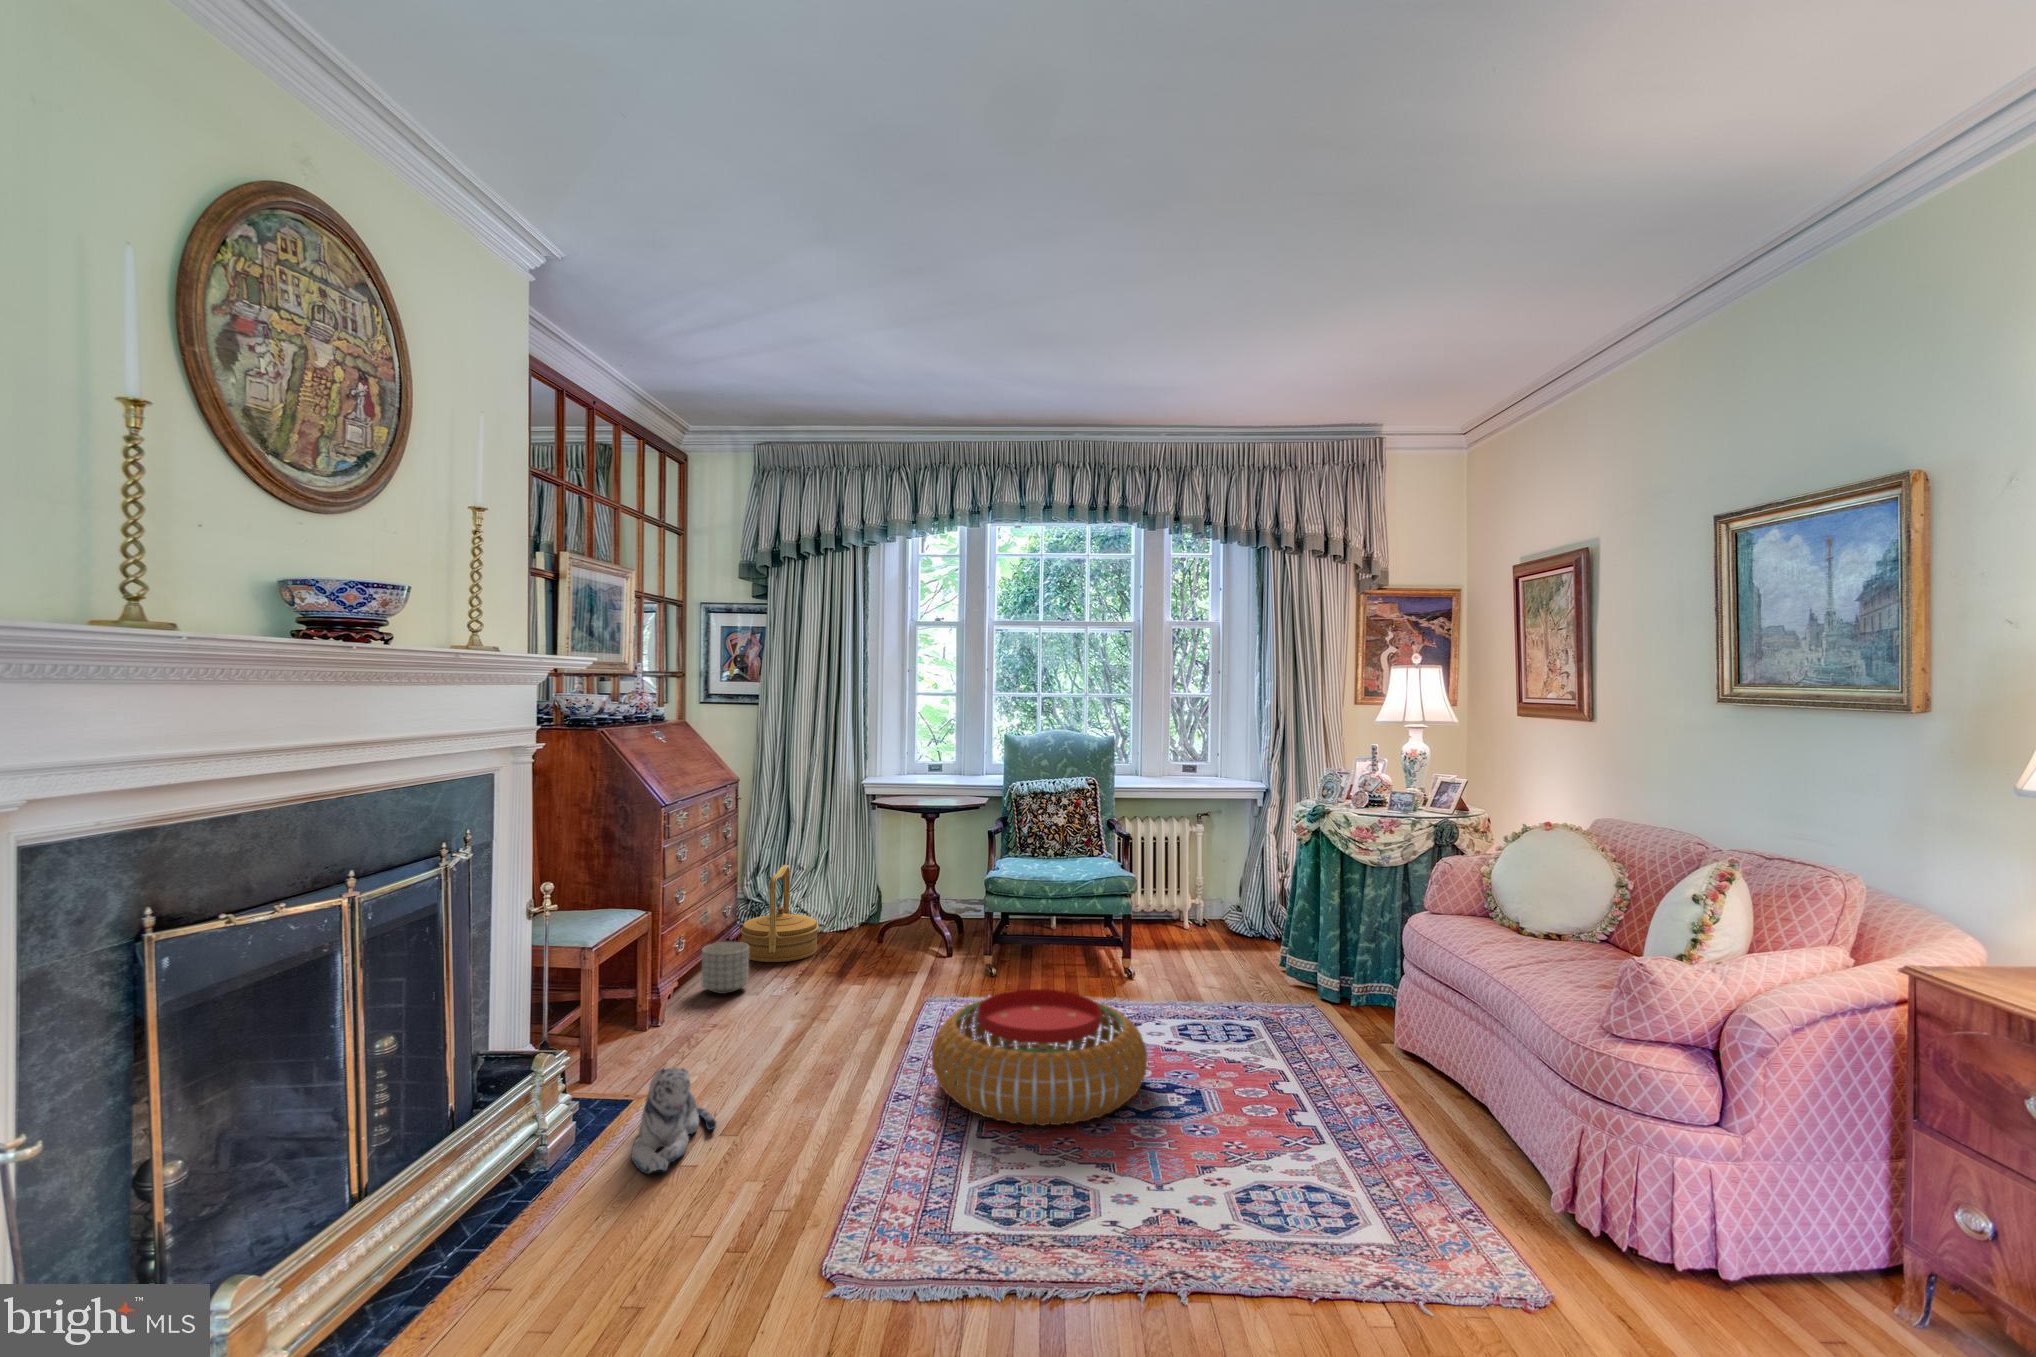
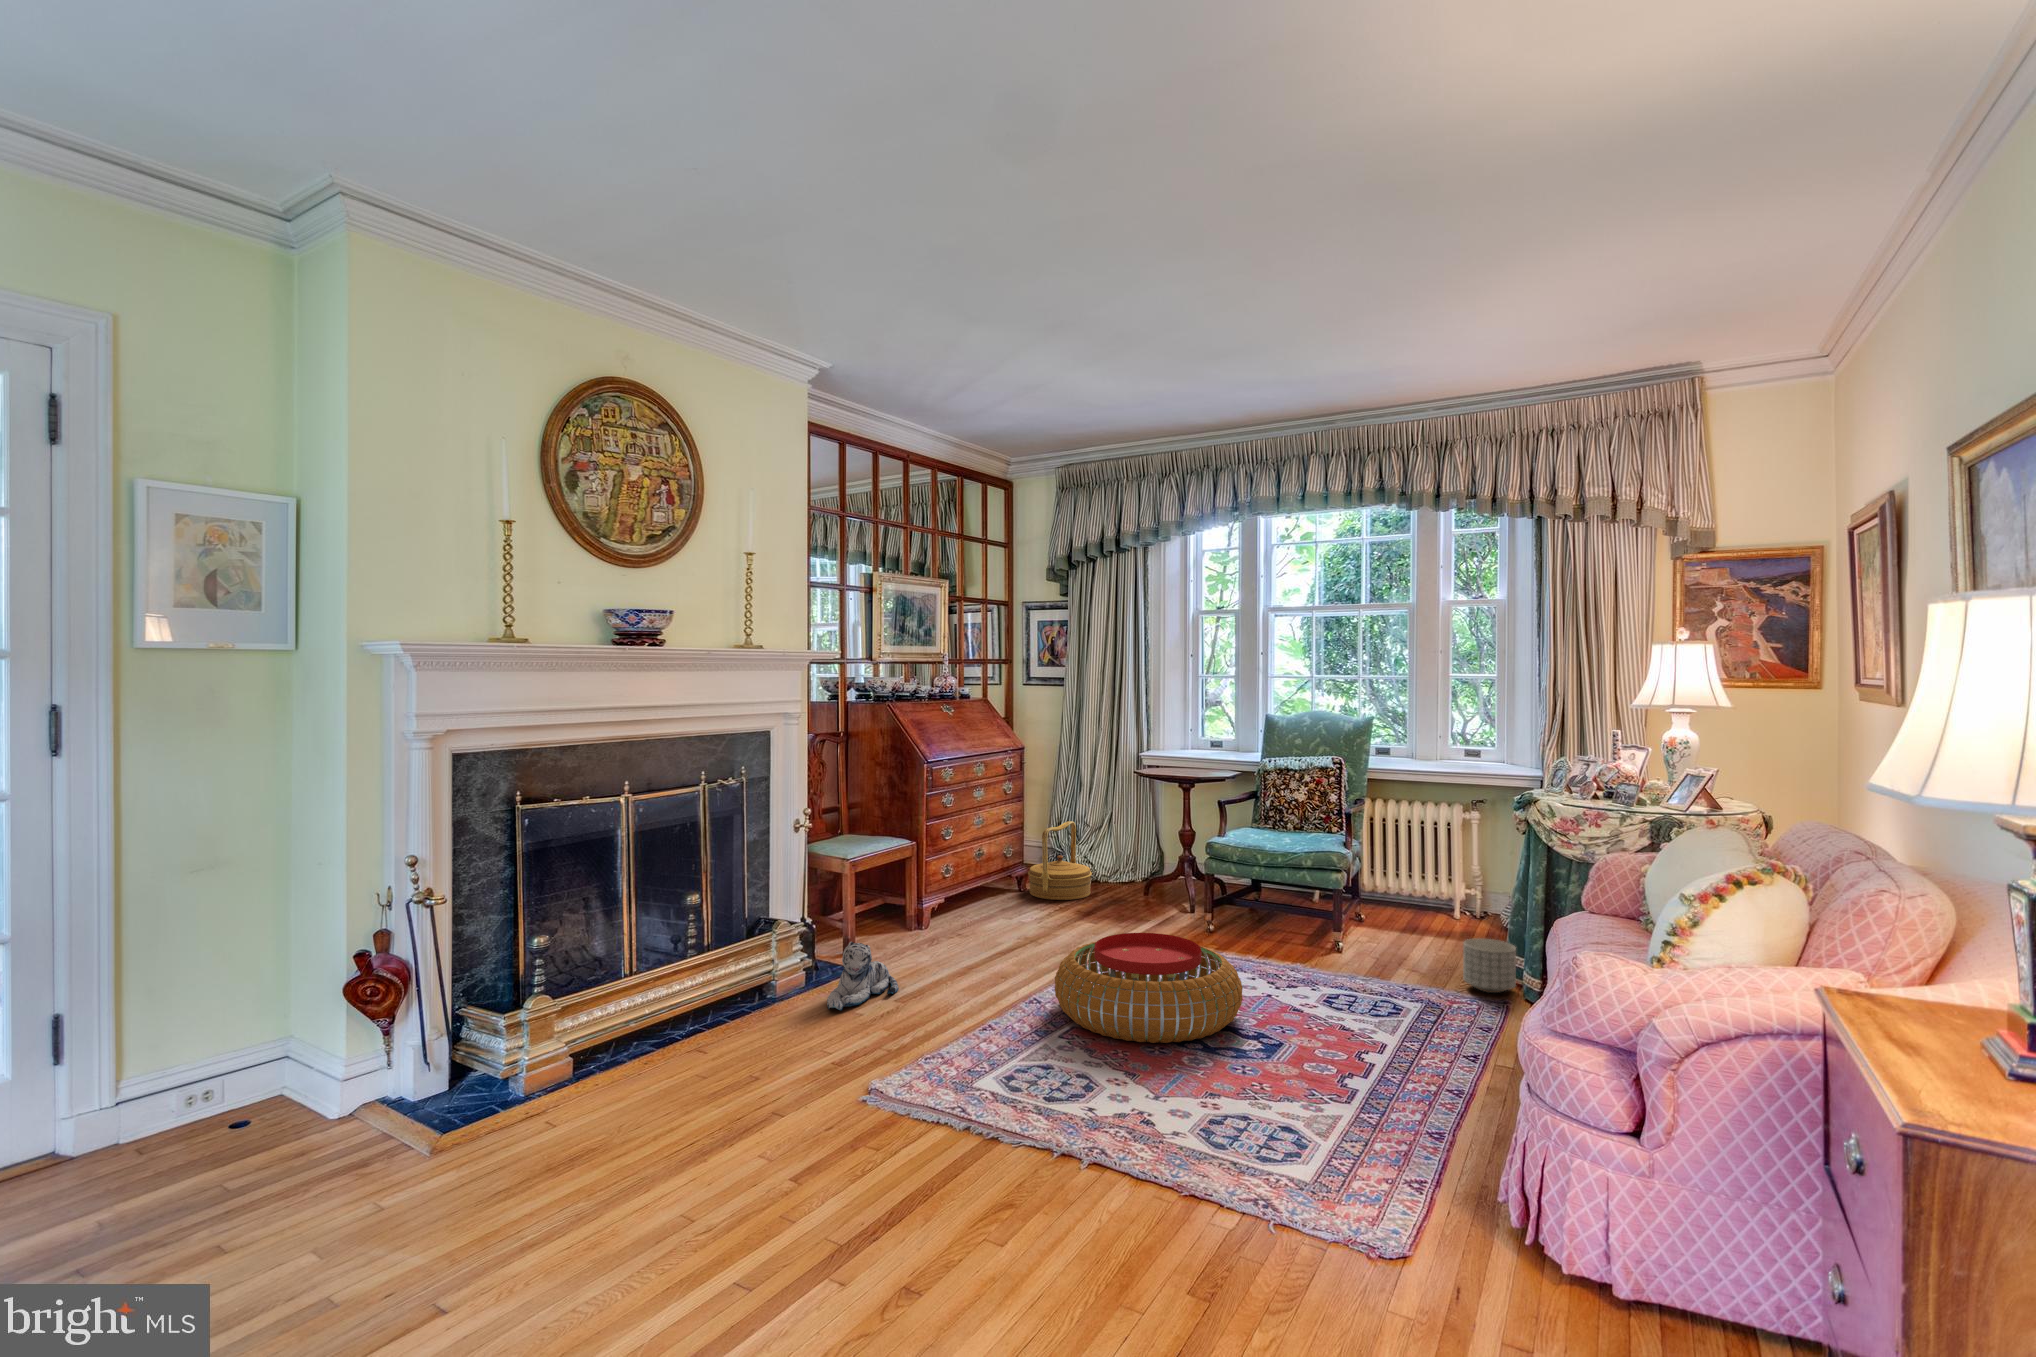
planter: present [702,942,749,994] -> present [1463,938,1516,993]

